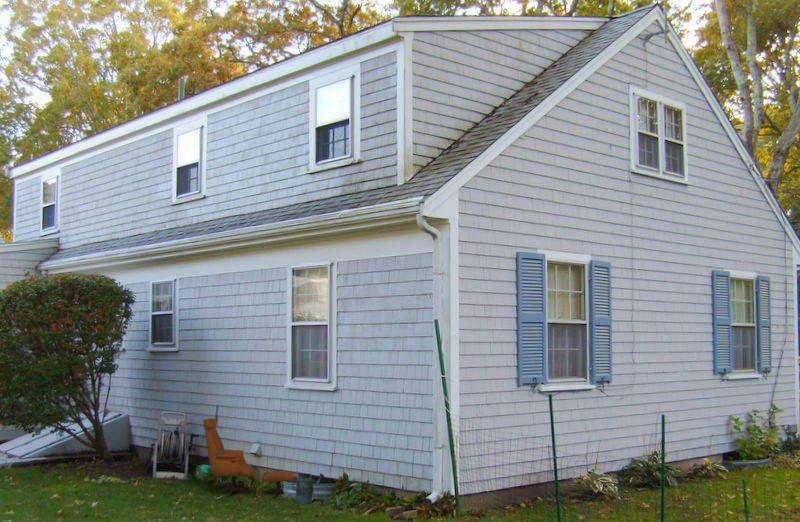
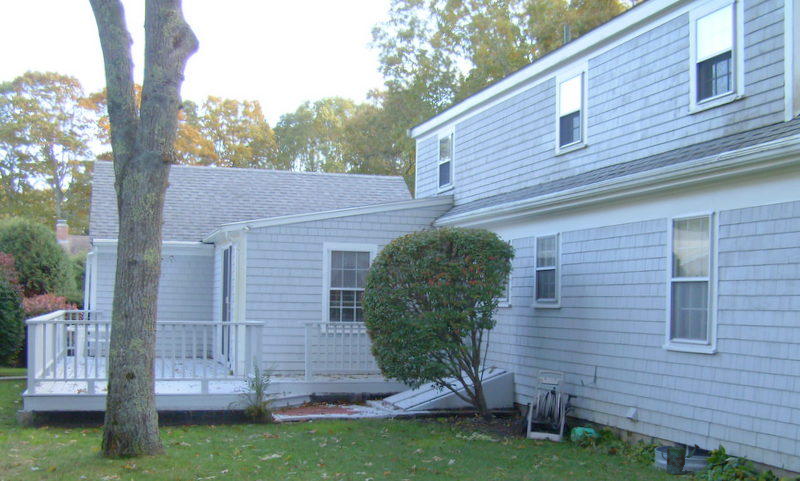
lounge chair: present [203,418,294,497] -> none [572,377,669,465]

